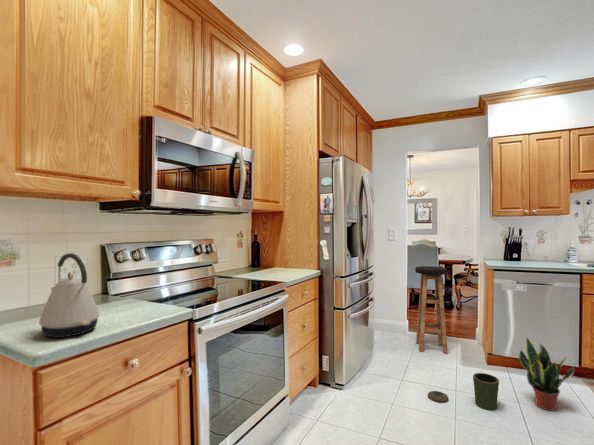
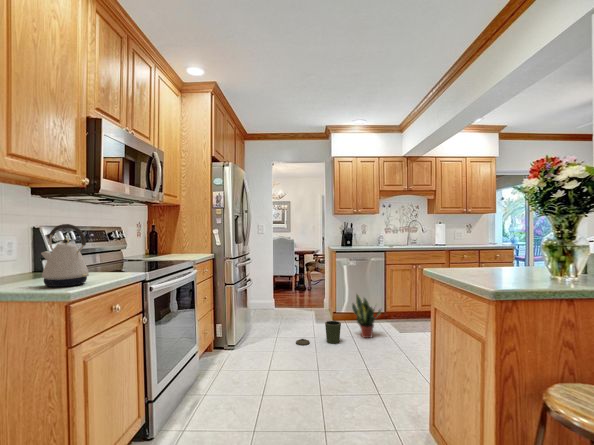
bar stool: present [415,266,448,354] -> none [282,253,306,319]

